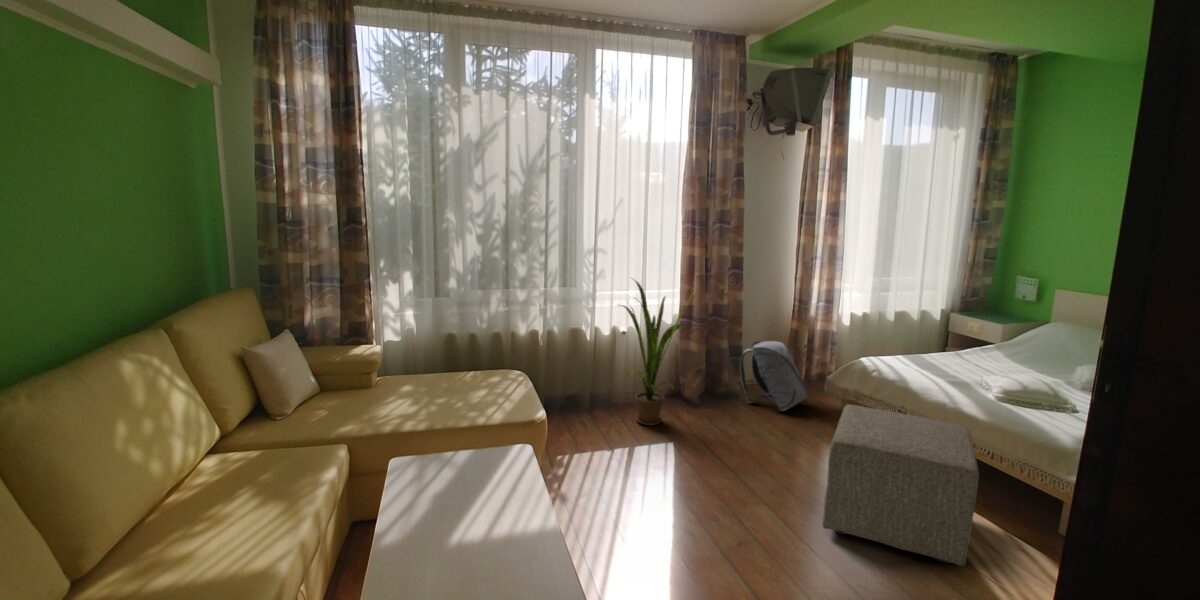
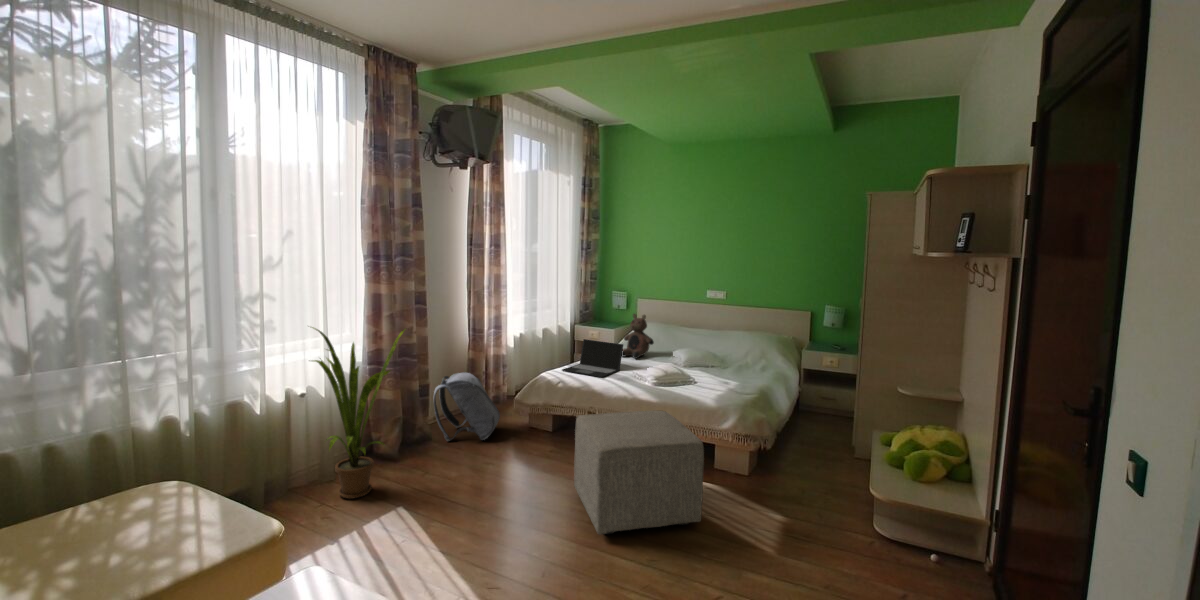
teddy bear: none [984,307,1041,365] -> present [622,314,654,359]
laptop: none [888,328,977,376] -> present [562,339,623,377]

